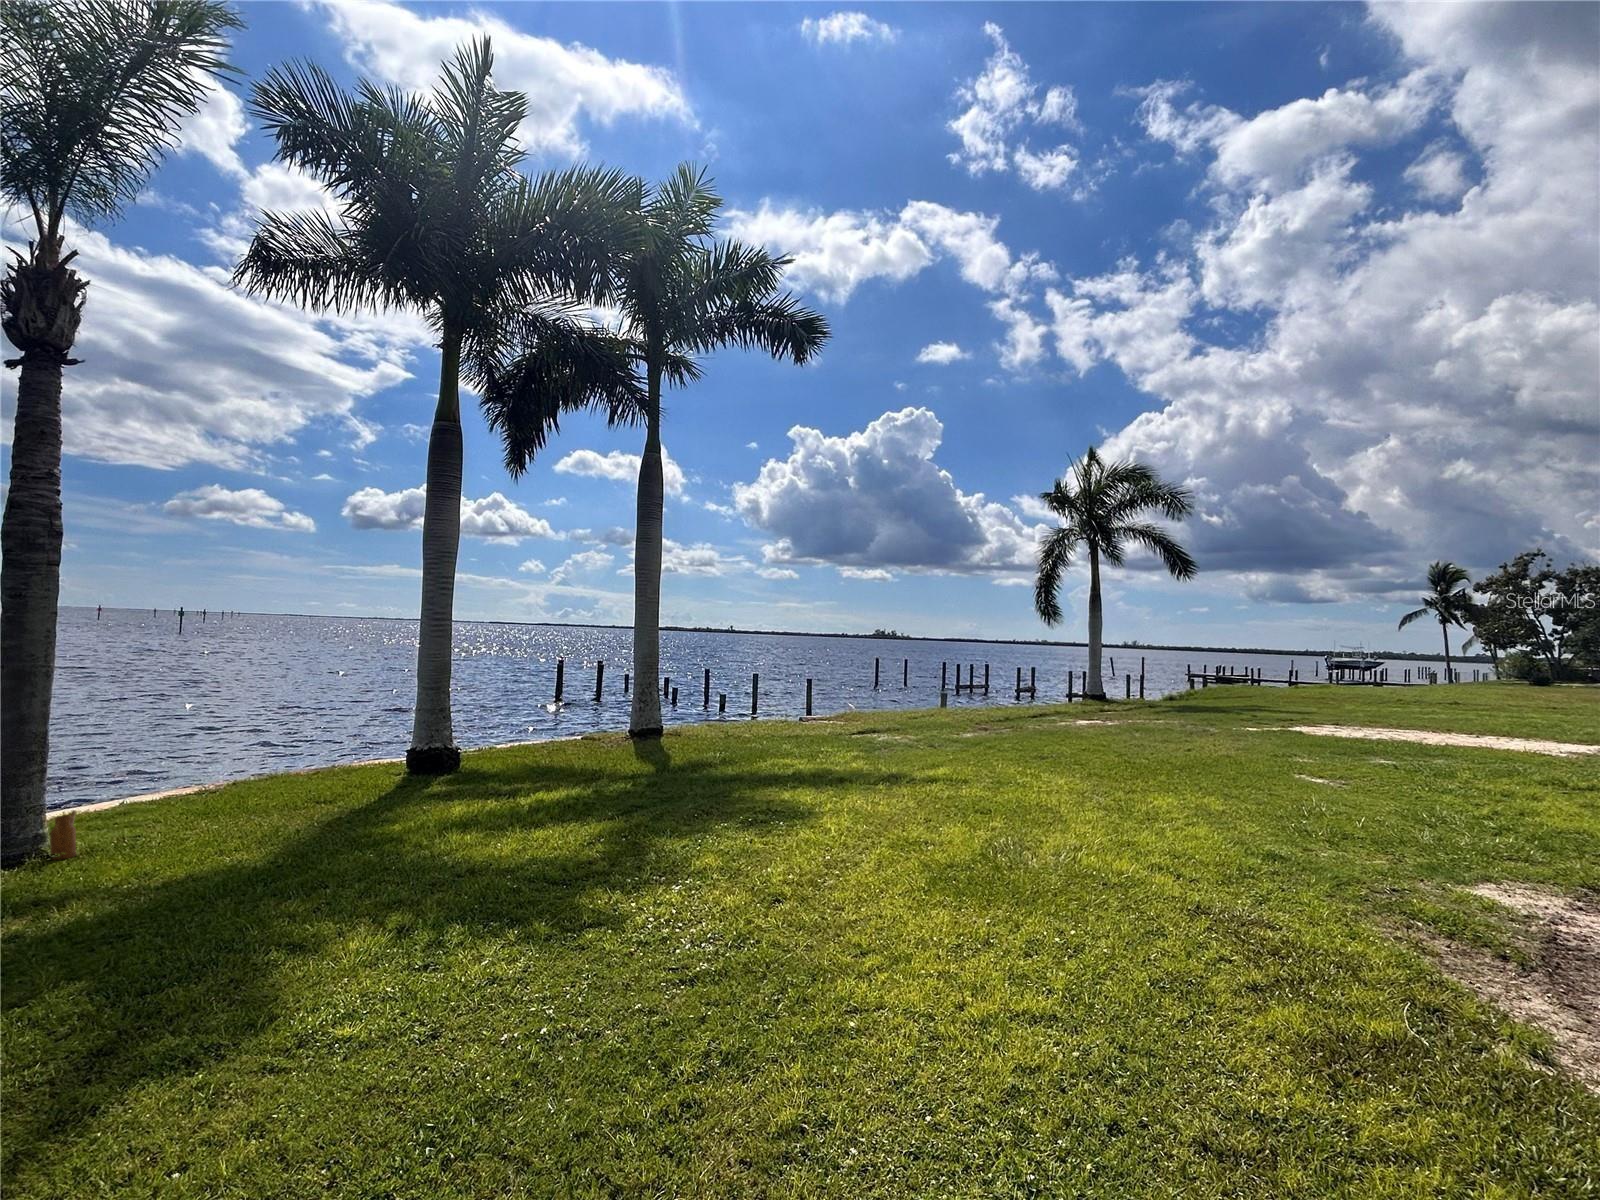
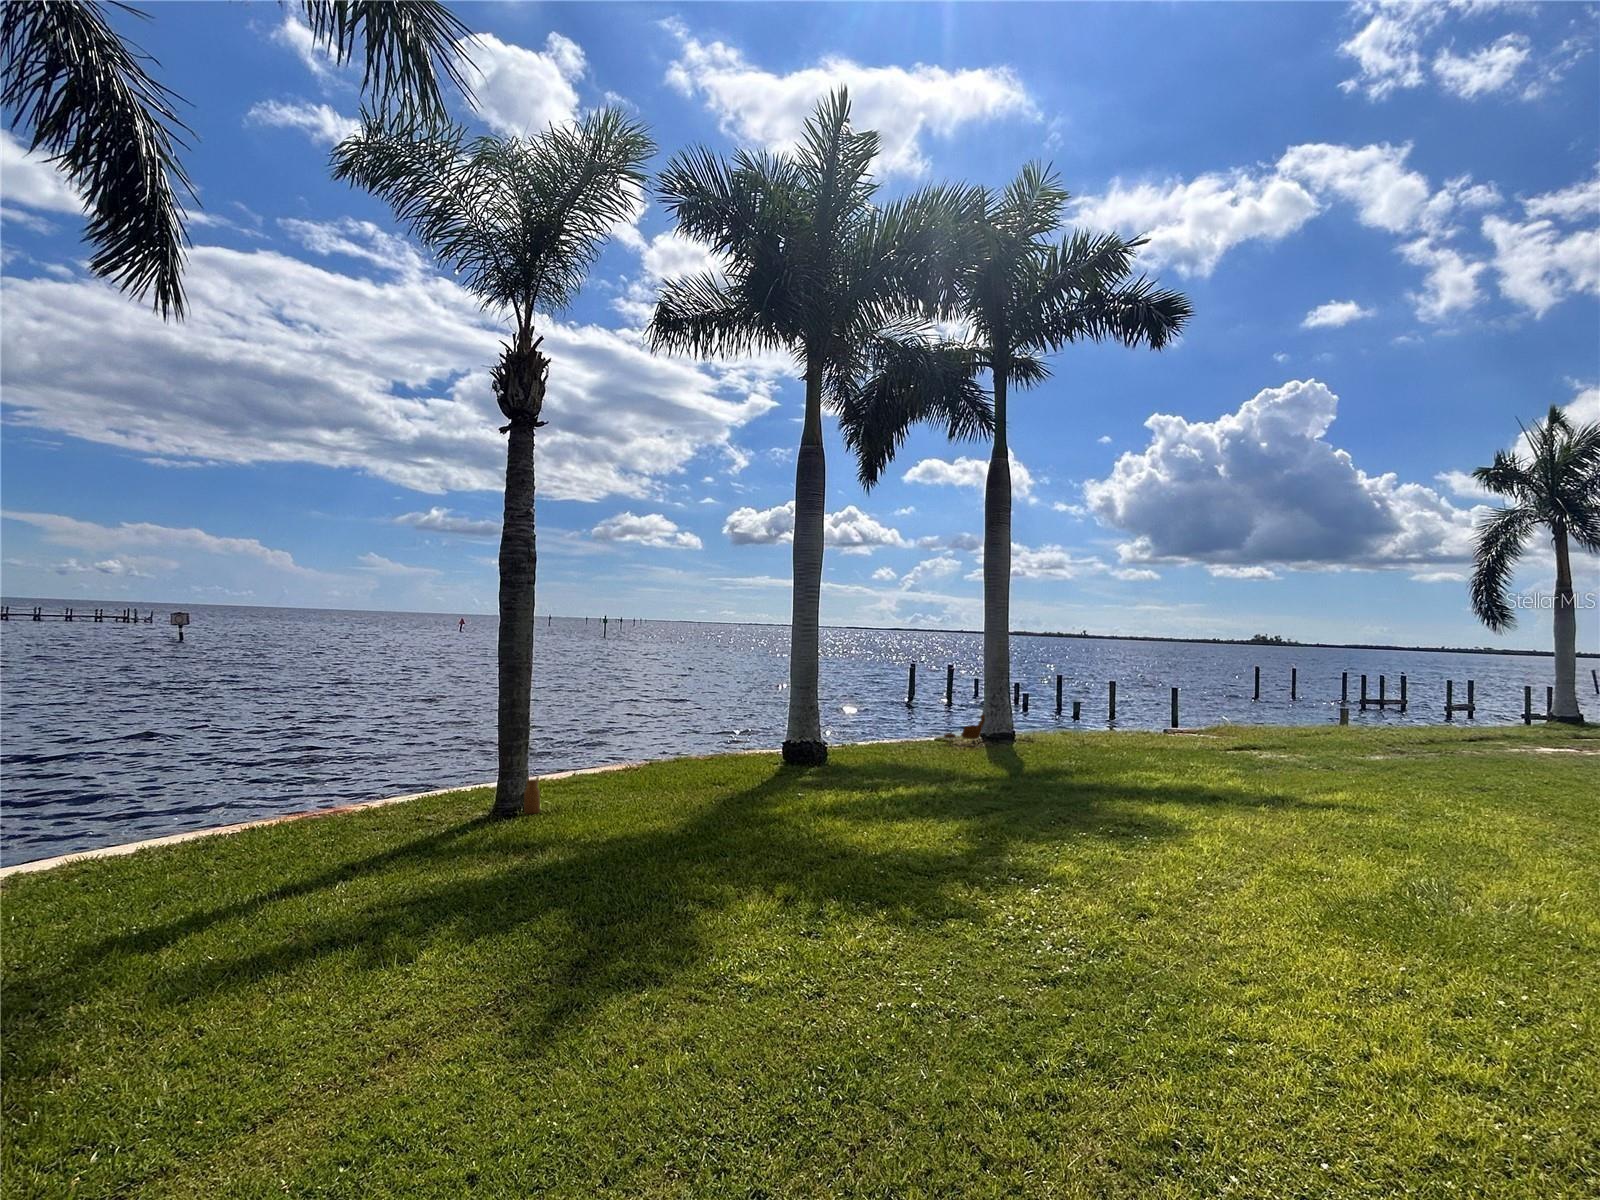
lounge chair: none [596,713,640,747] -> present [945,714,985,745]

